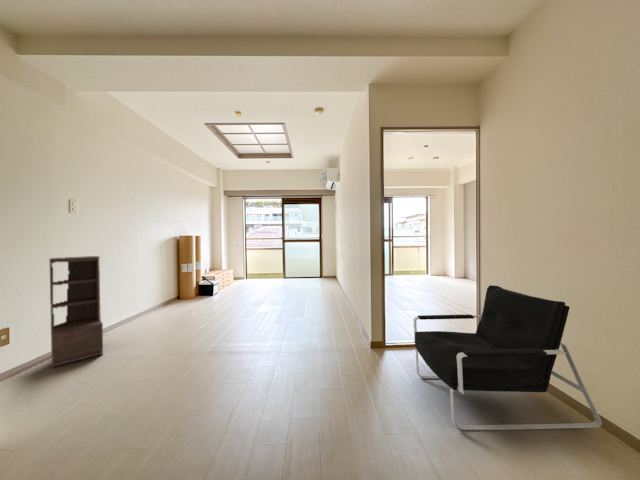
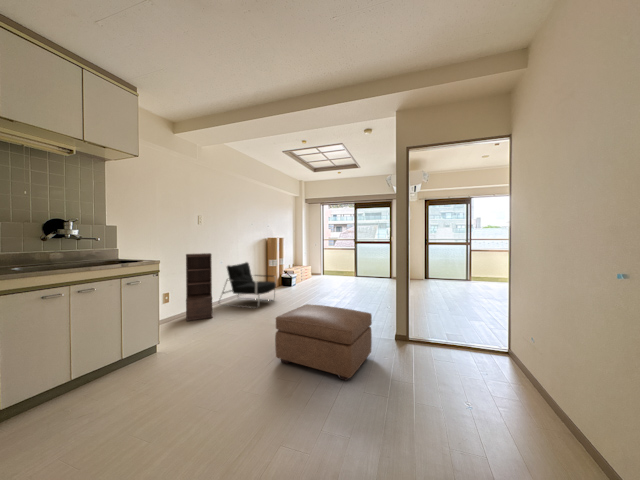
armchair: present [413,285,602,430] -> present [219,262,276,305]
ottoman: none [238,318,362,418] -> present [275,304,372,381]

